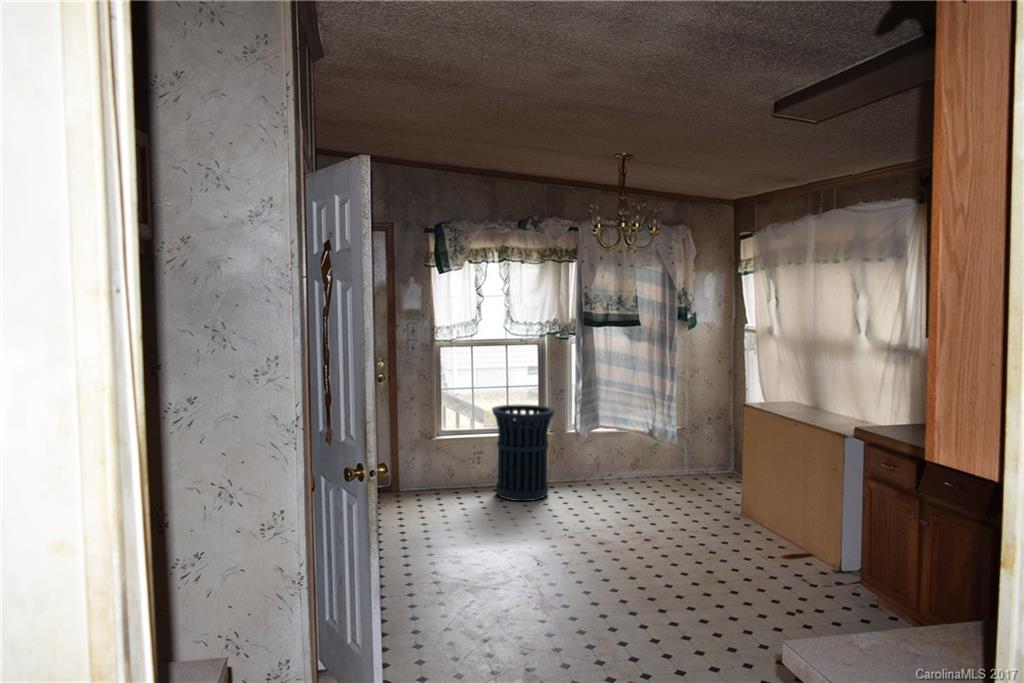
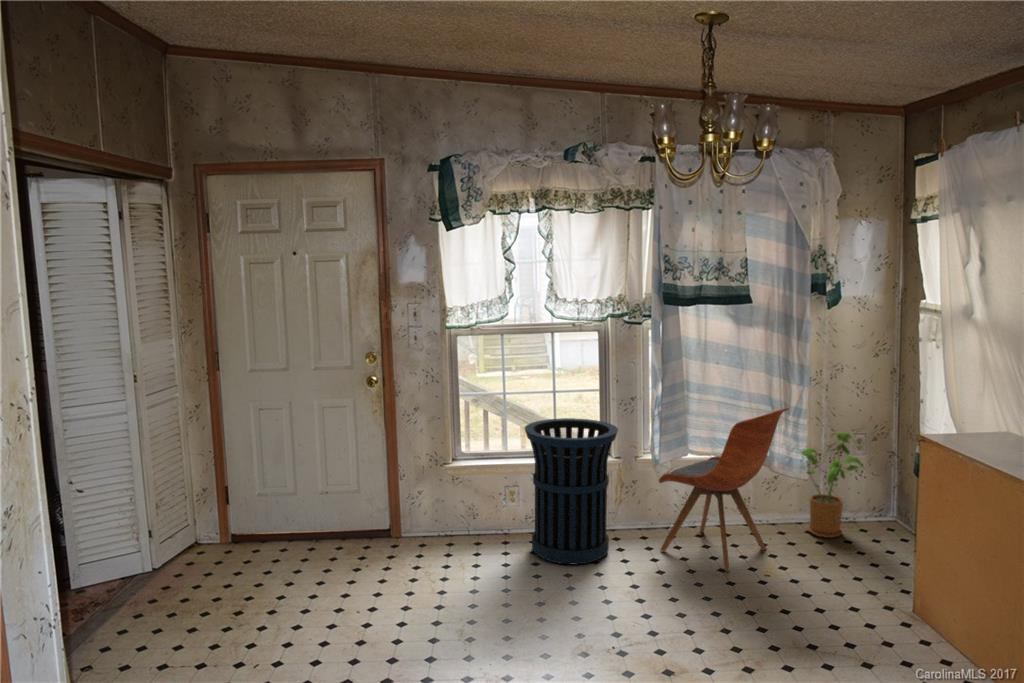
dining chair: none [581,393,665,501] -> present [659,408,789,572]
house plant: none [669,412,713,483] -> present [800,432,863,538]

